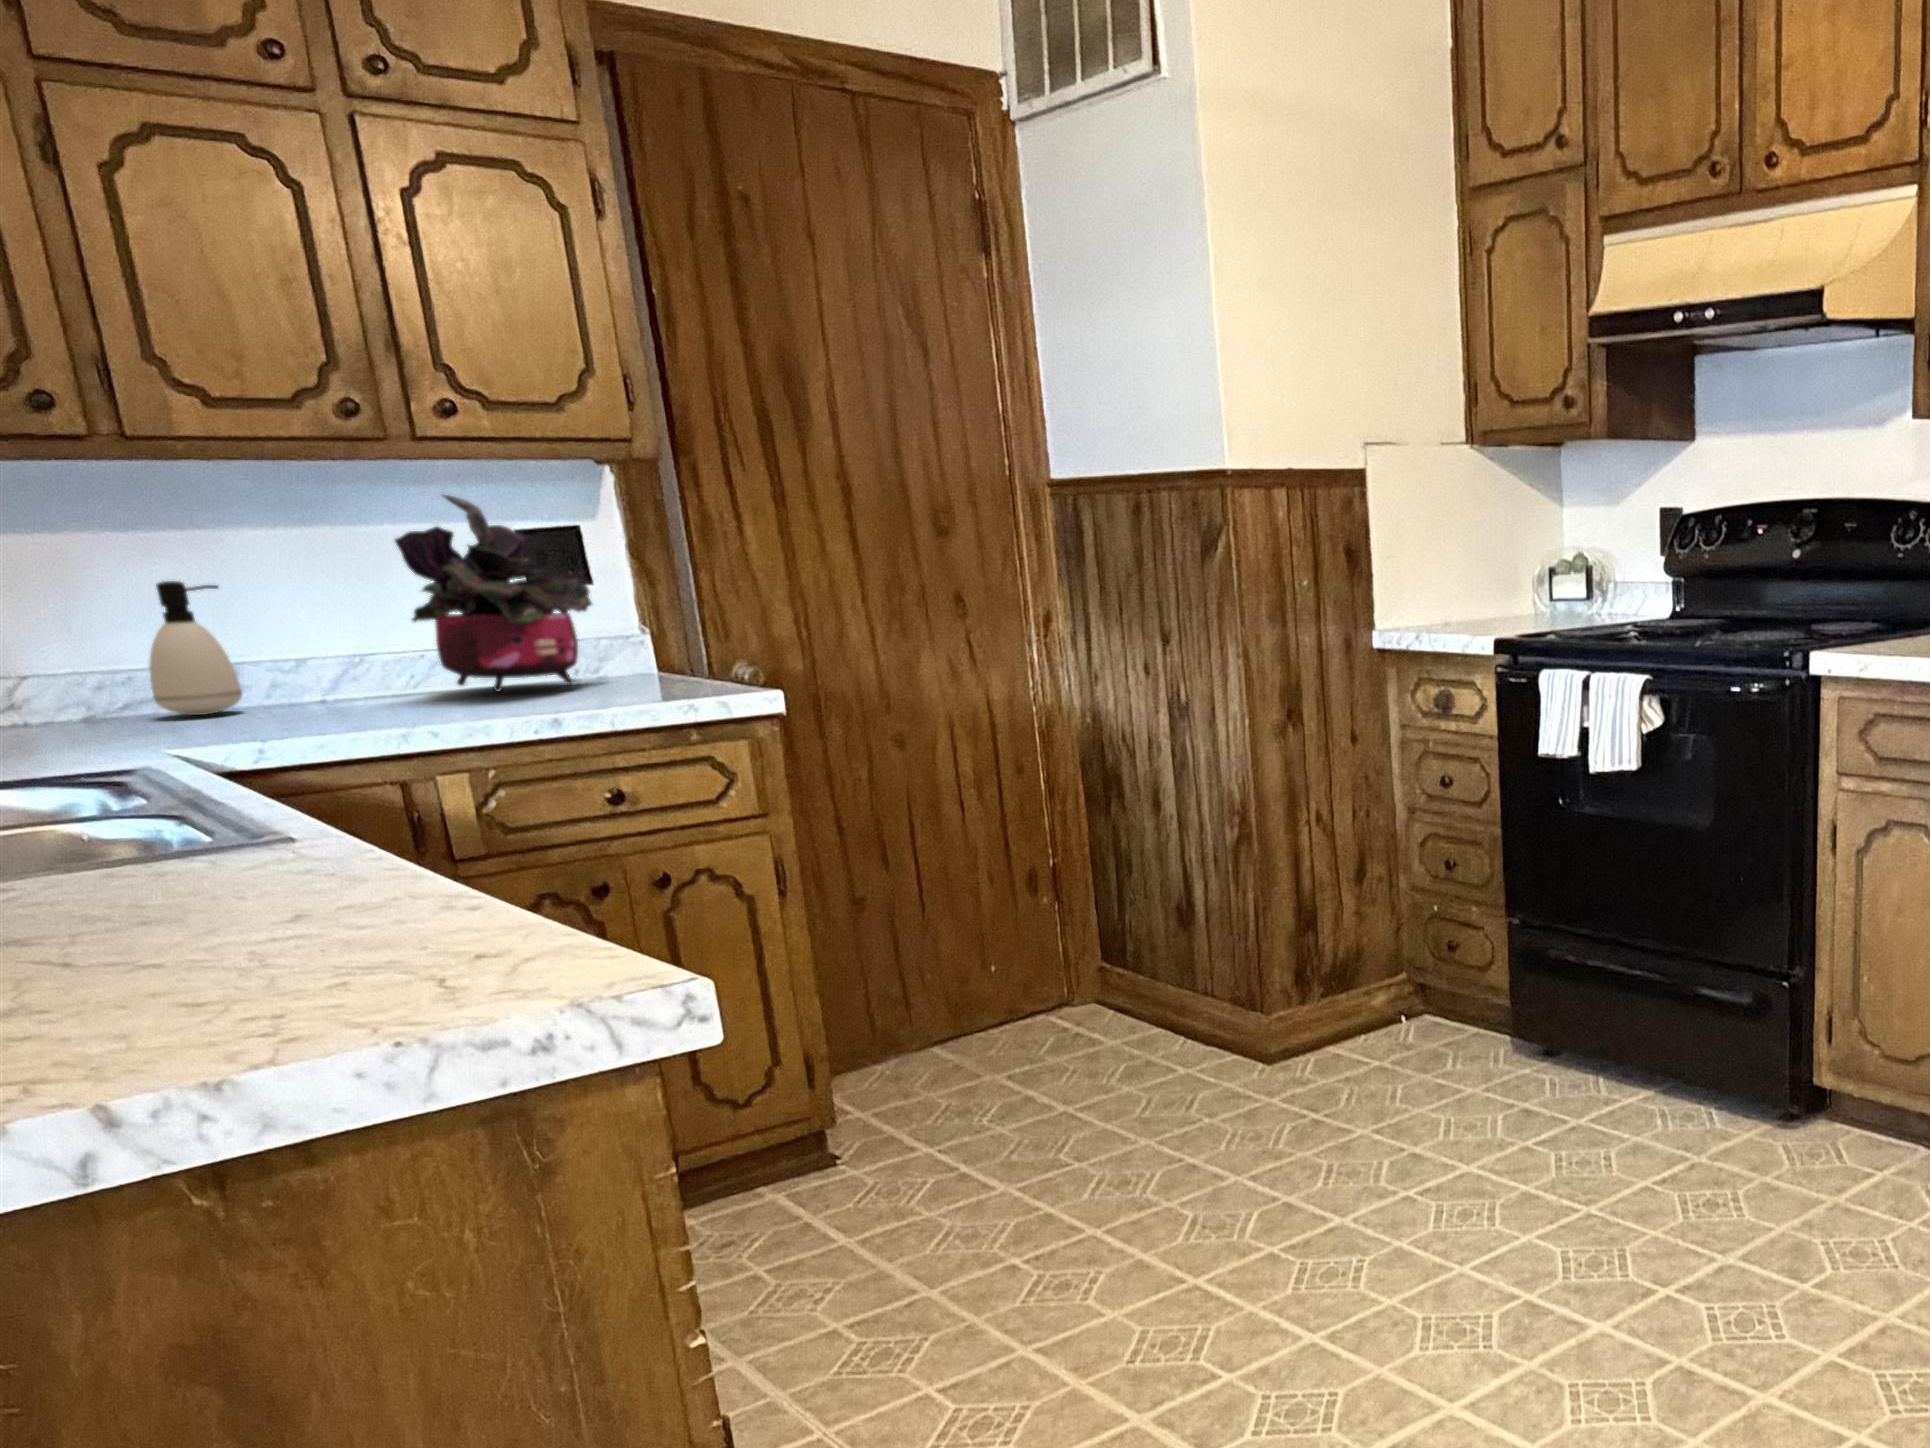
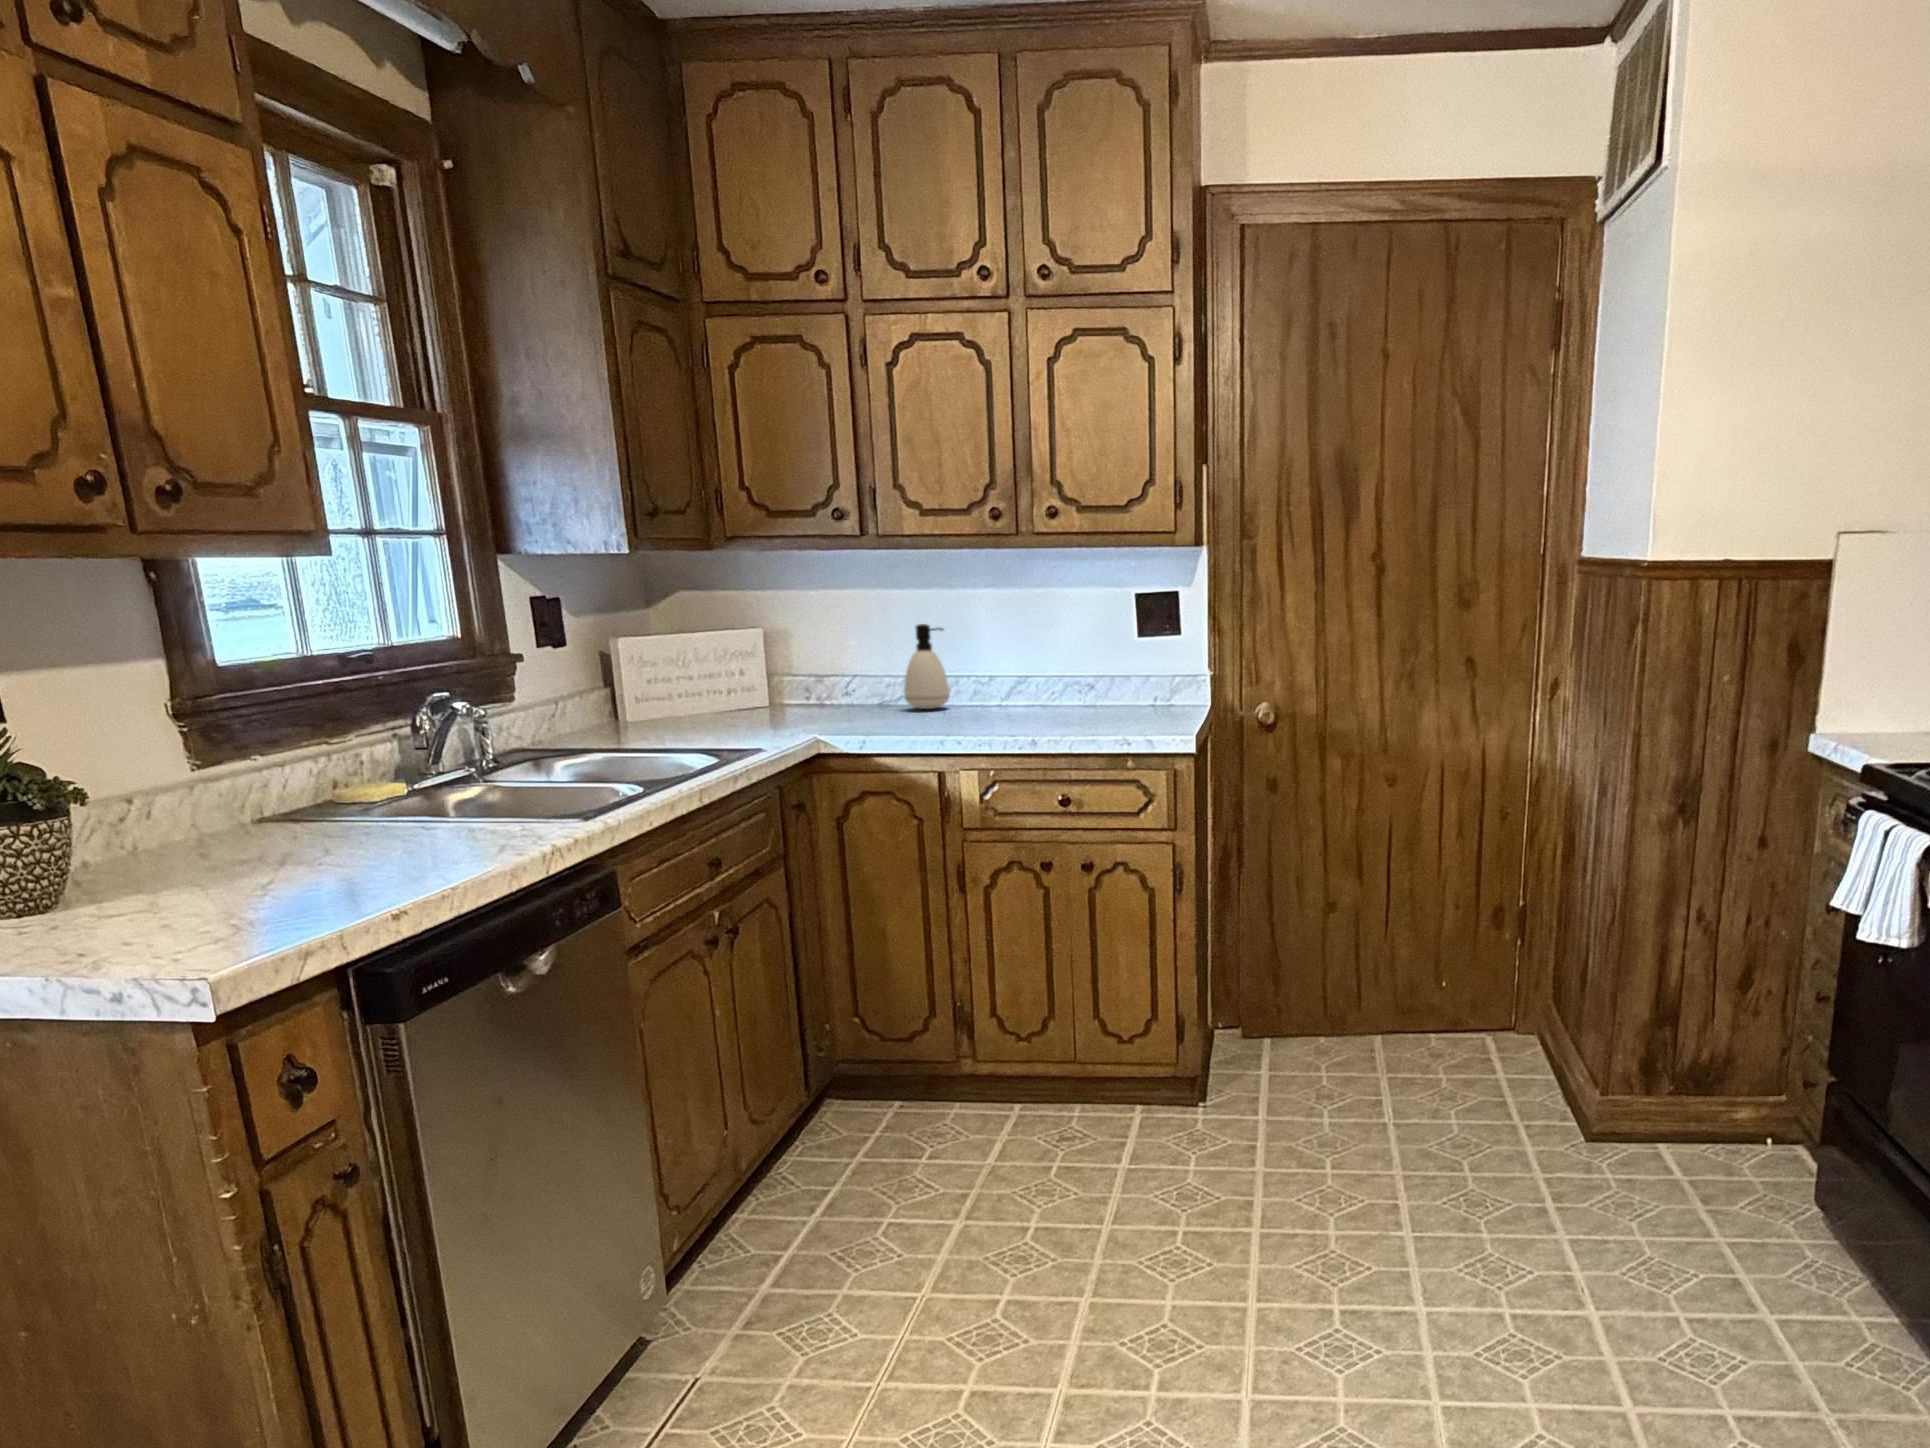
potted plant: present [395,495,592,692] -> none [1025,571,1152,712]

